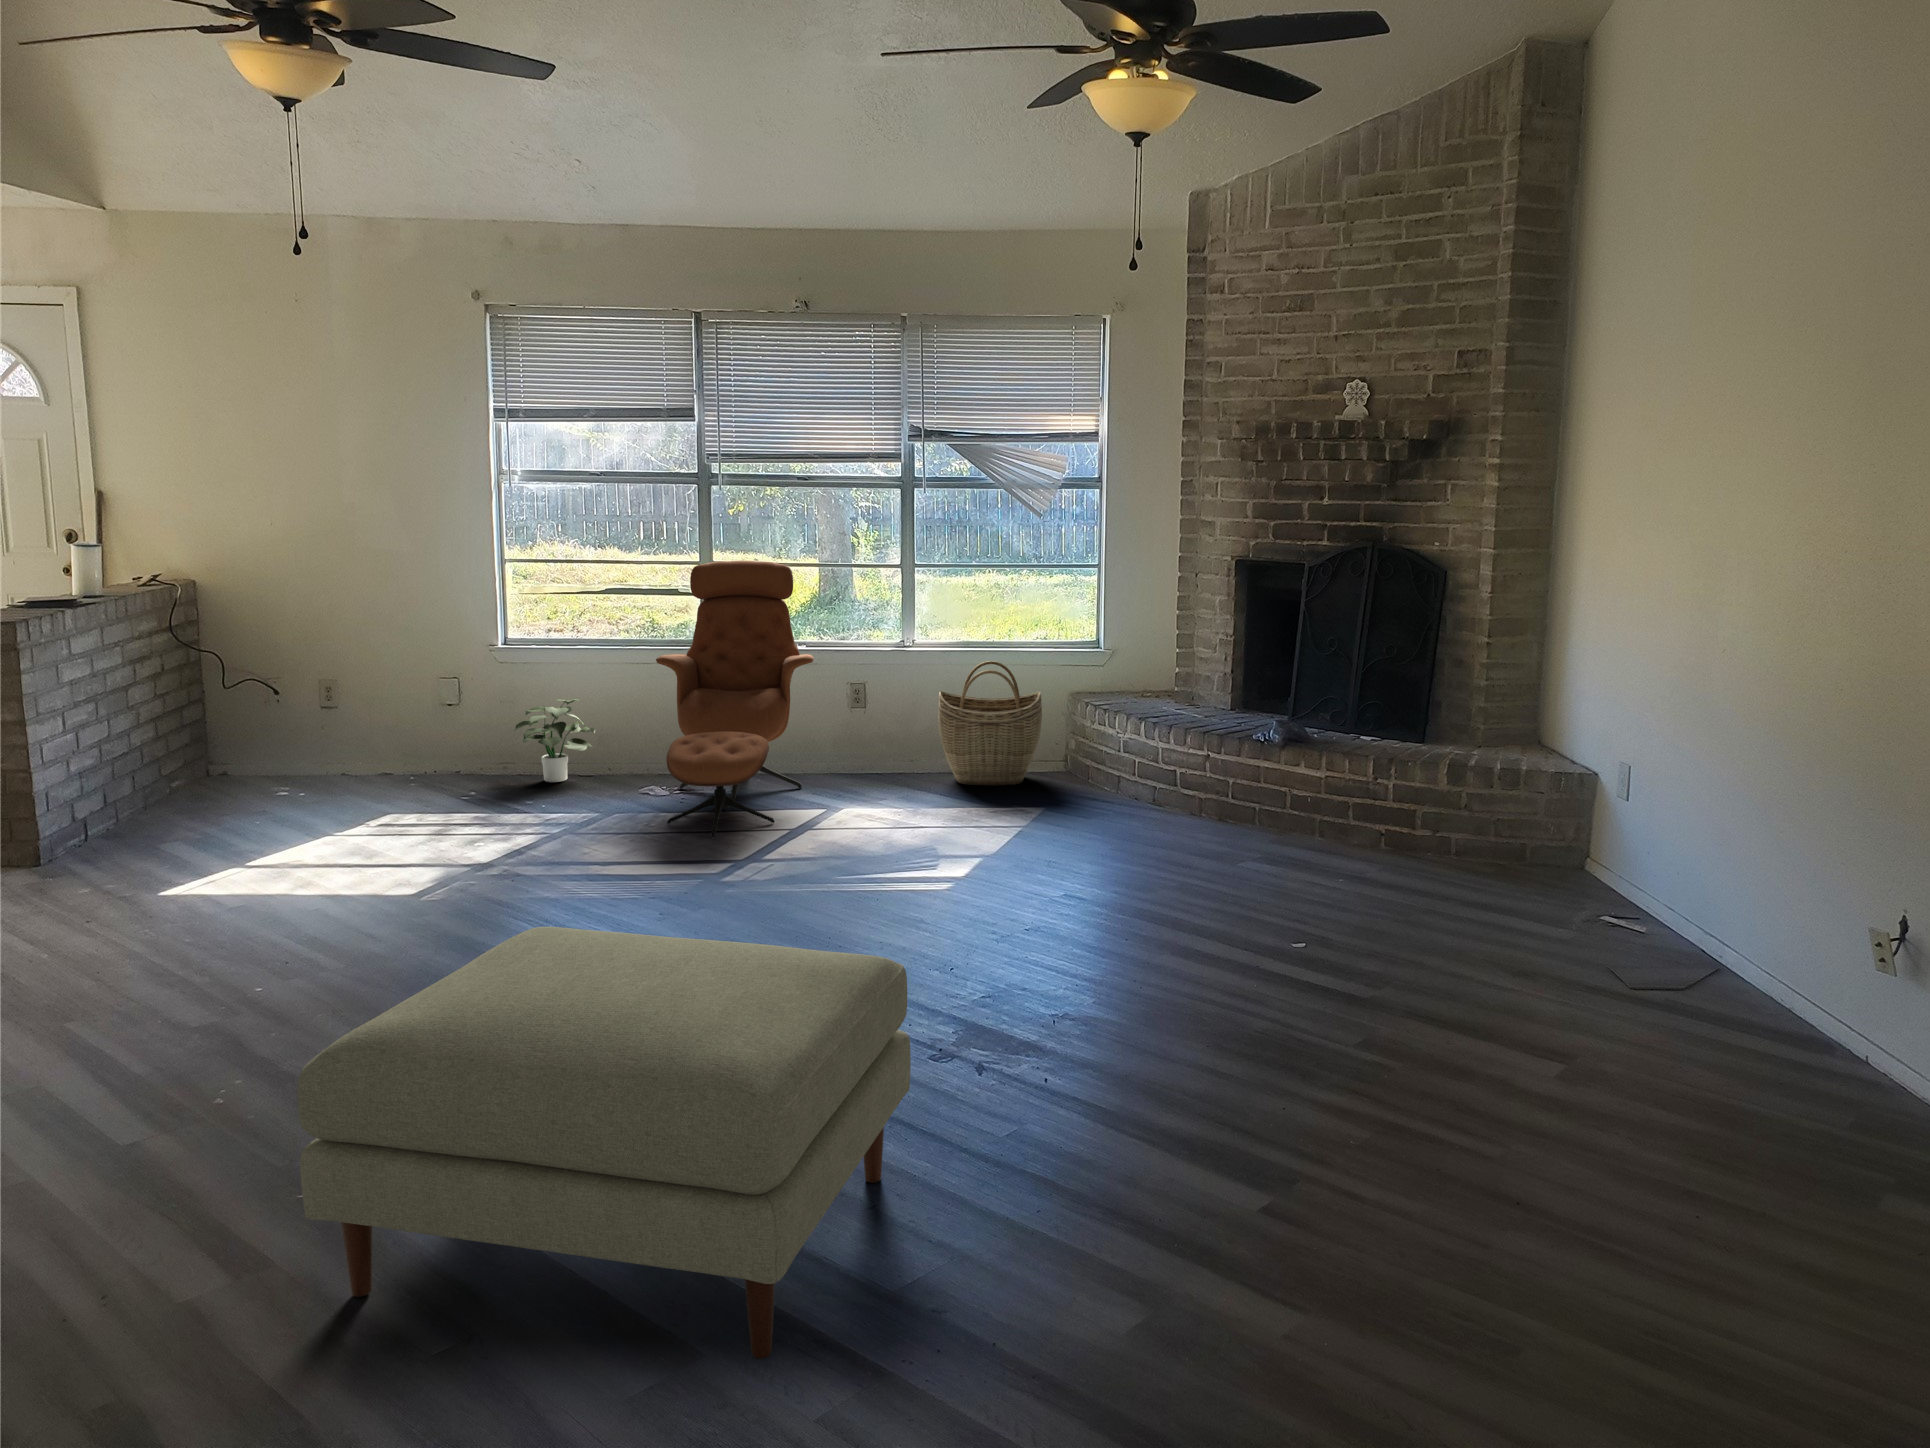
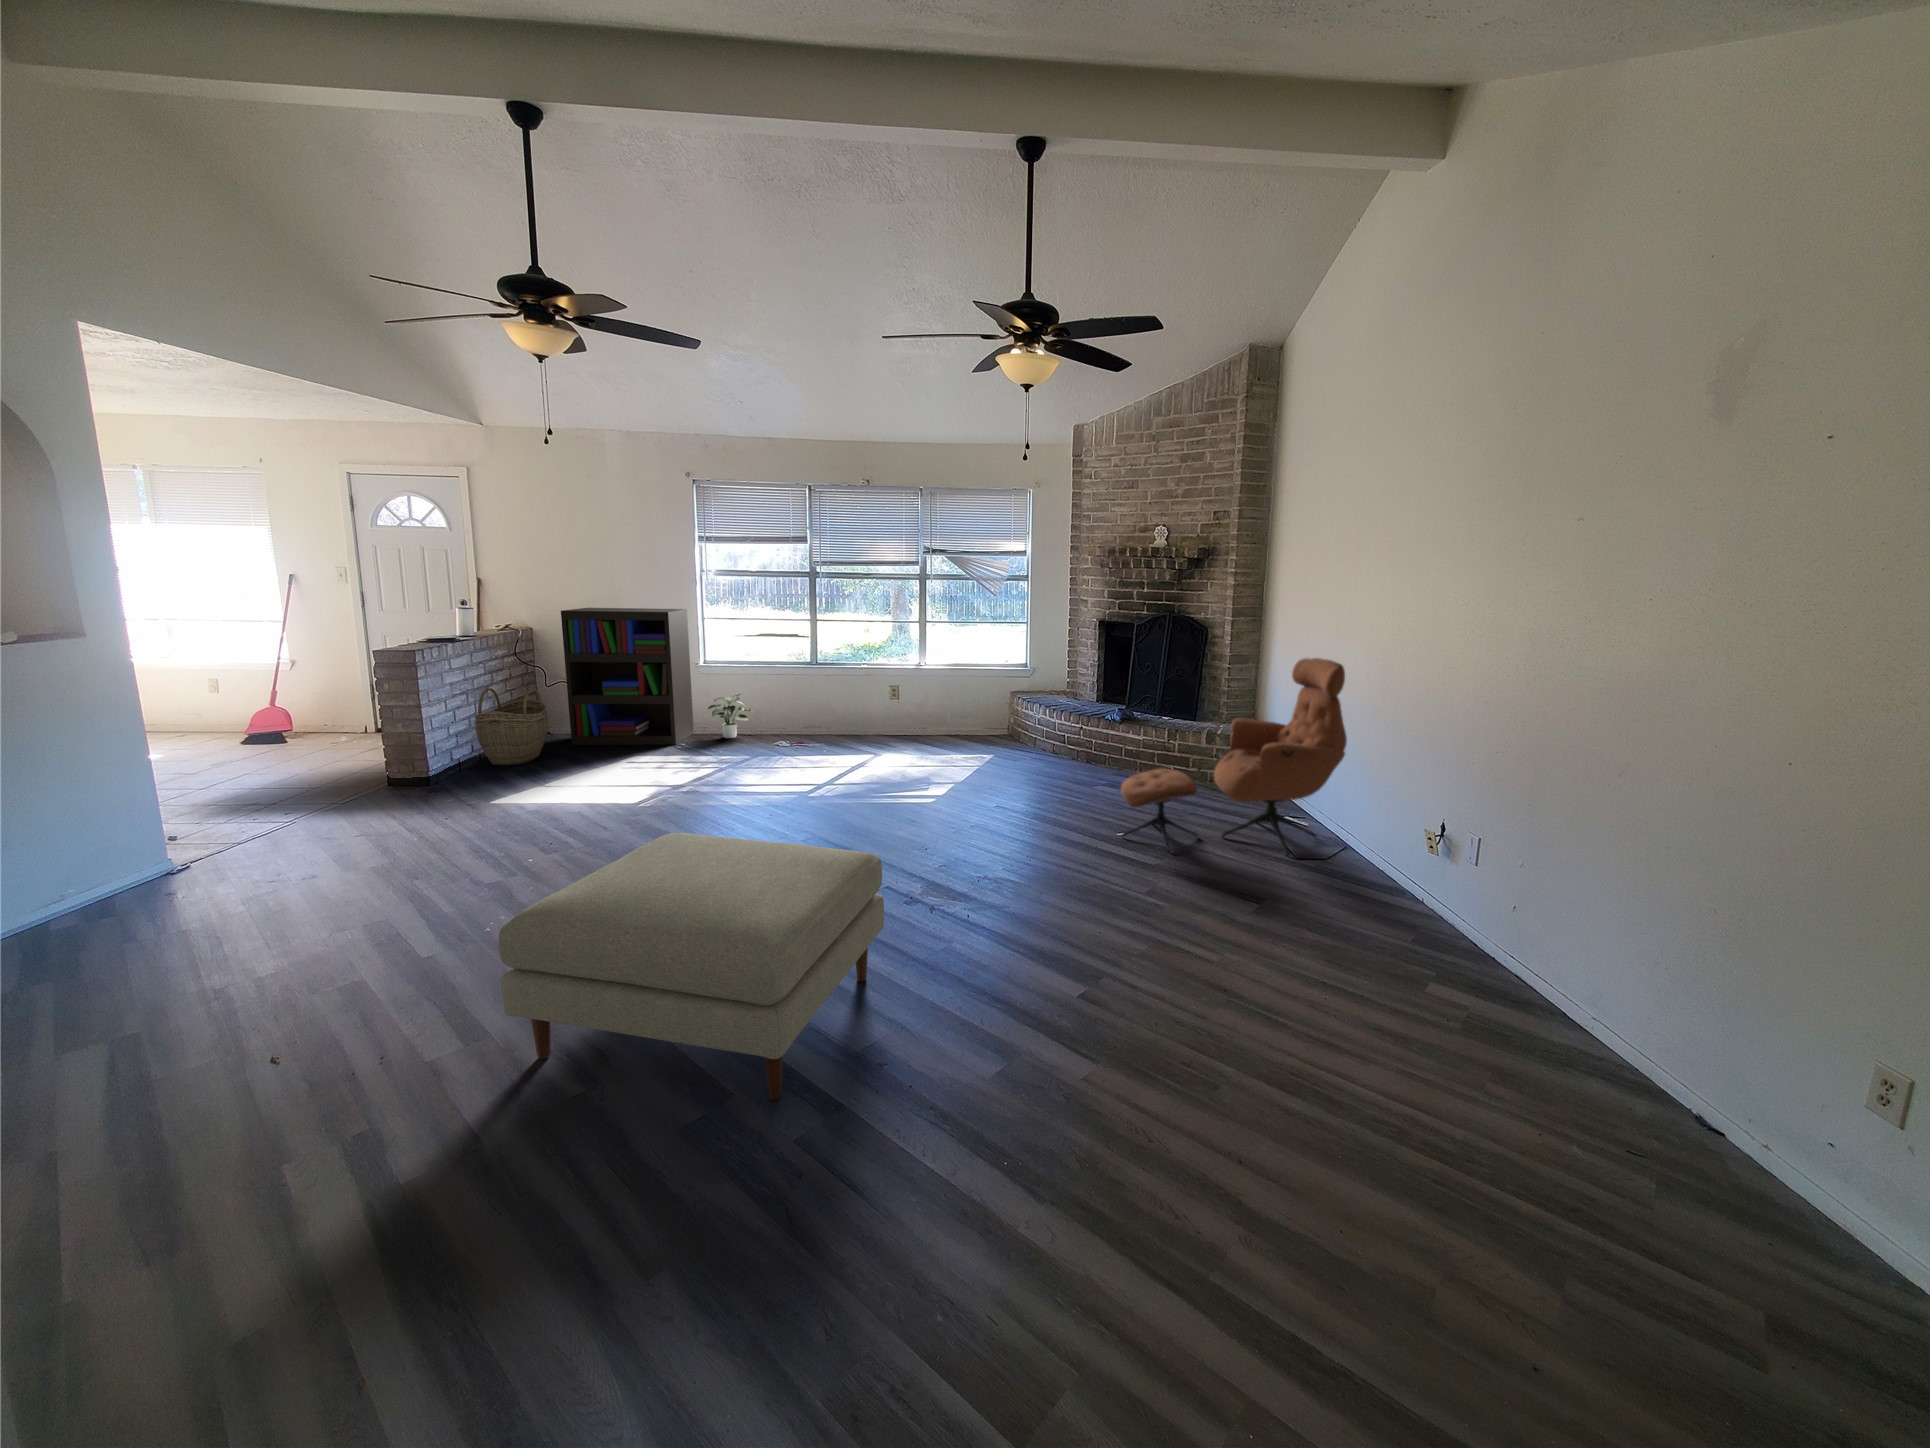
bookshelf: none [253,544,488,795] -> present [561,608,694,745]
lounge chair: present [656,560,814,837] -> present [1121,658,1347,856]
woven basket: present [938,661,1042,785] -> present [475,688,548,765]

